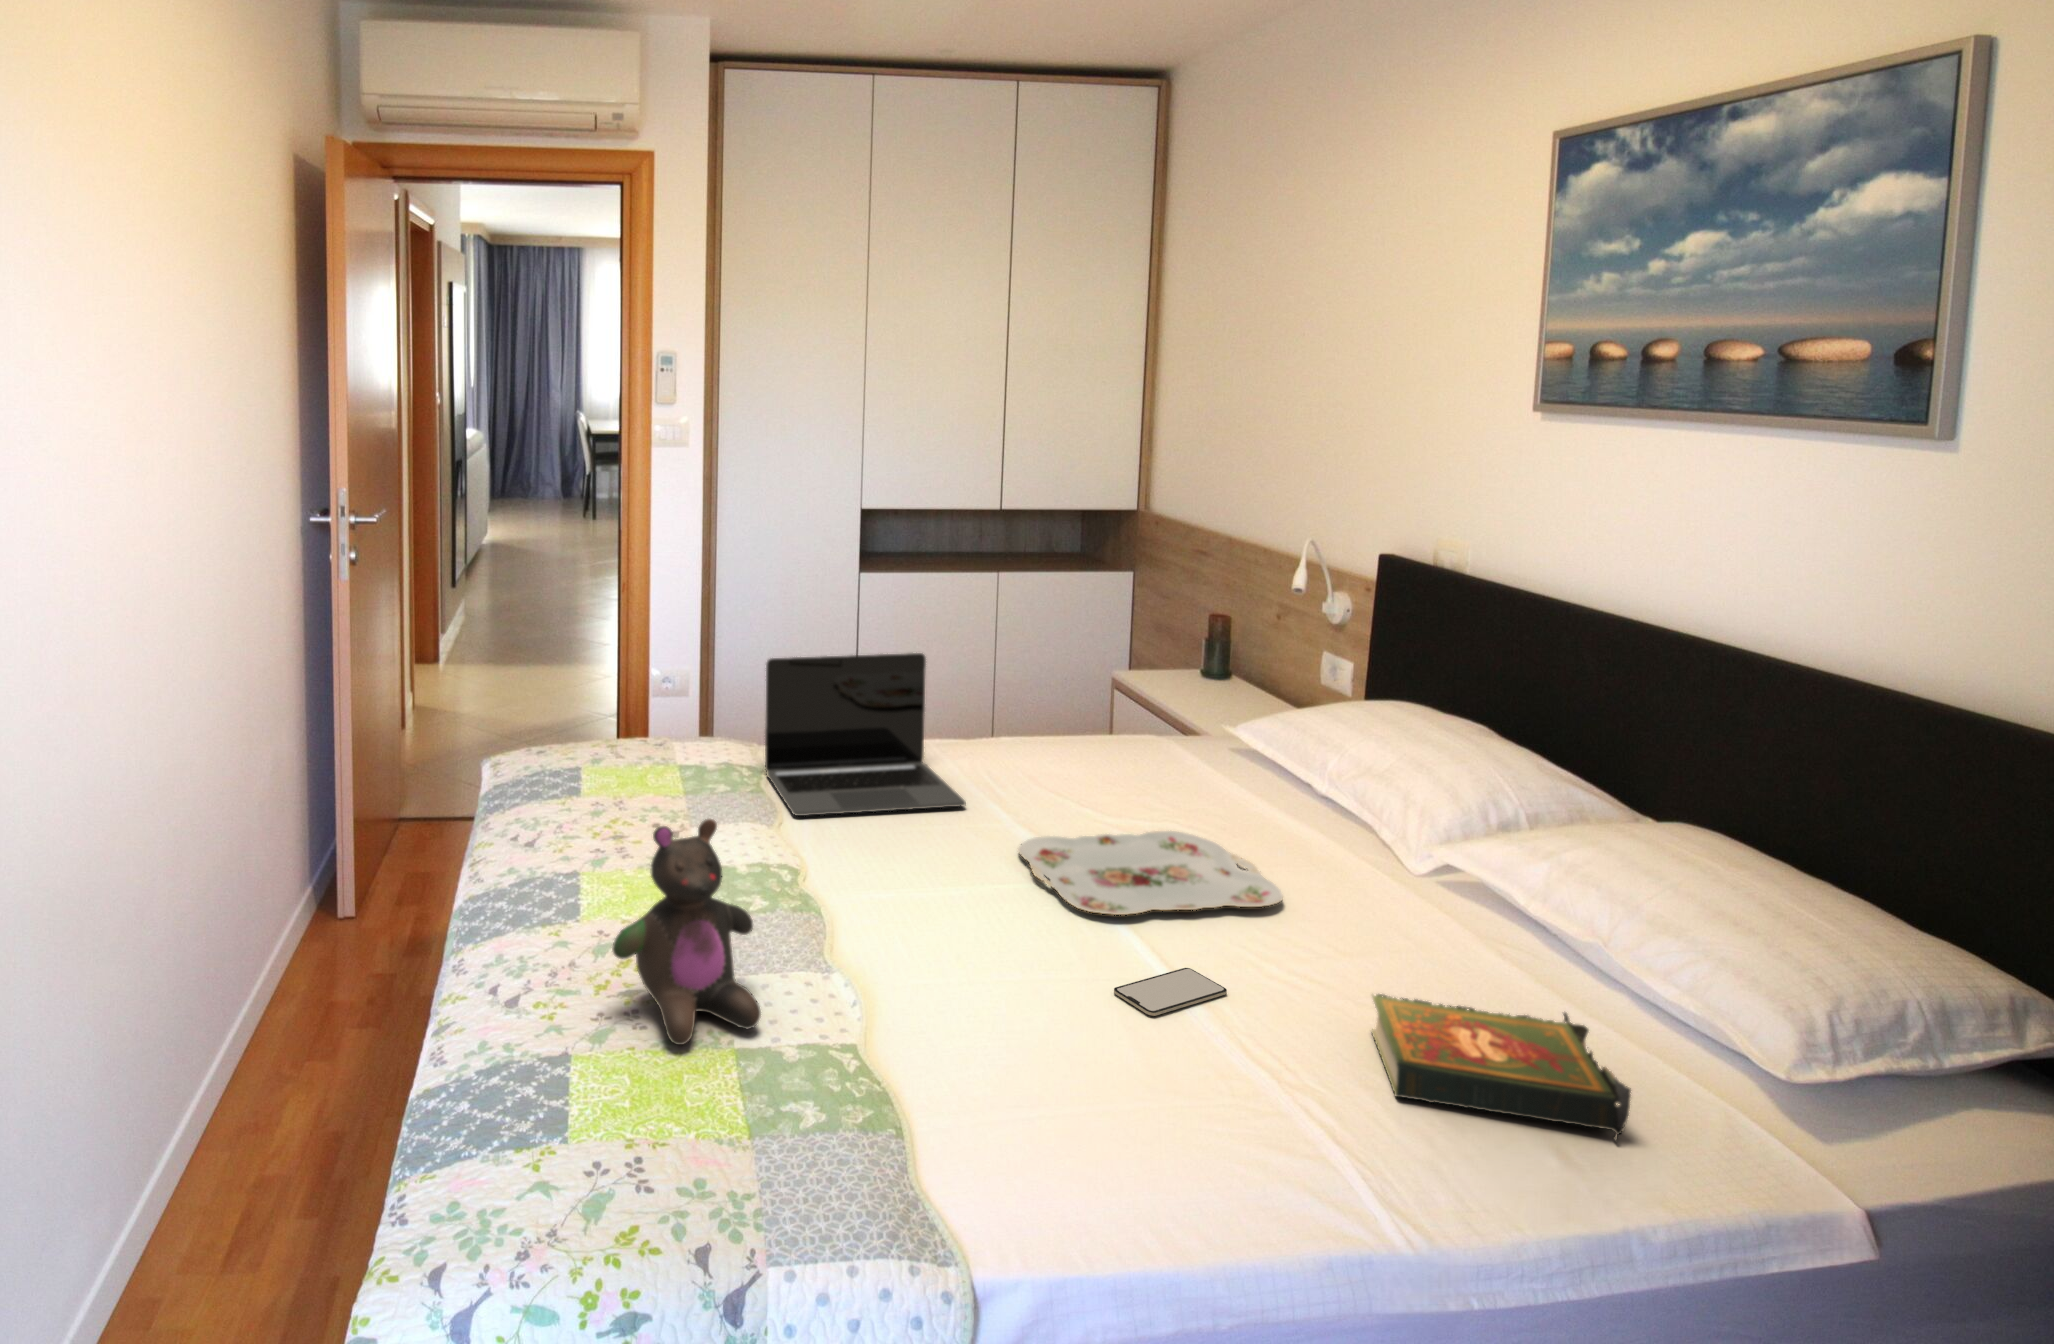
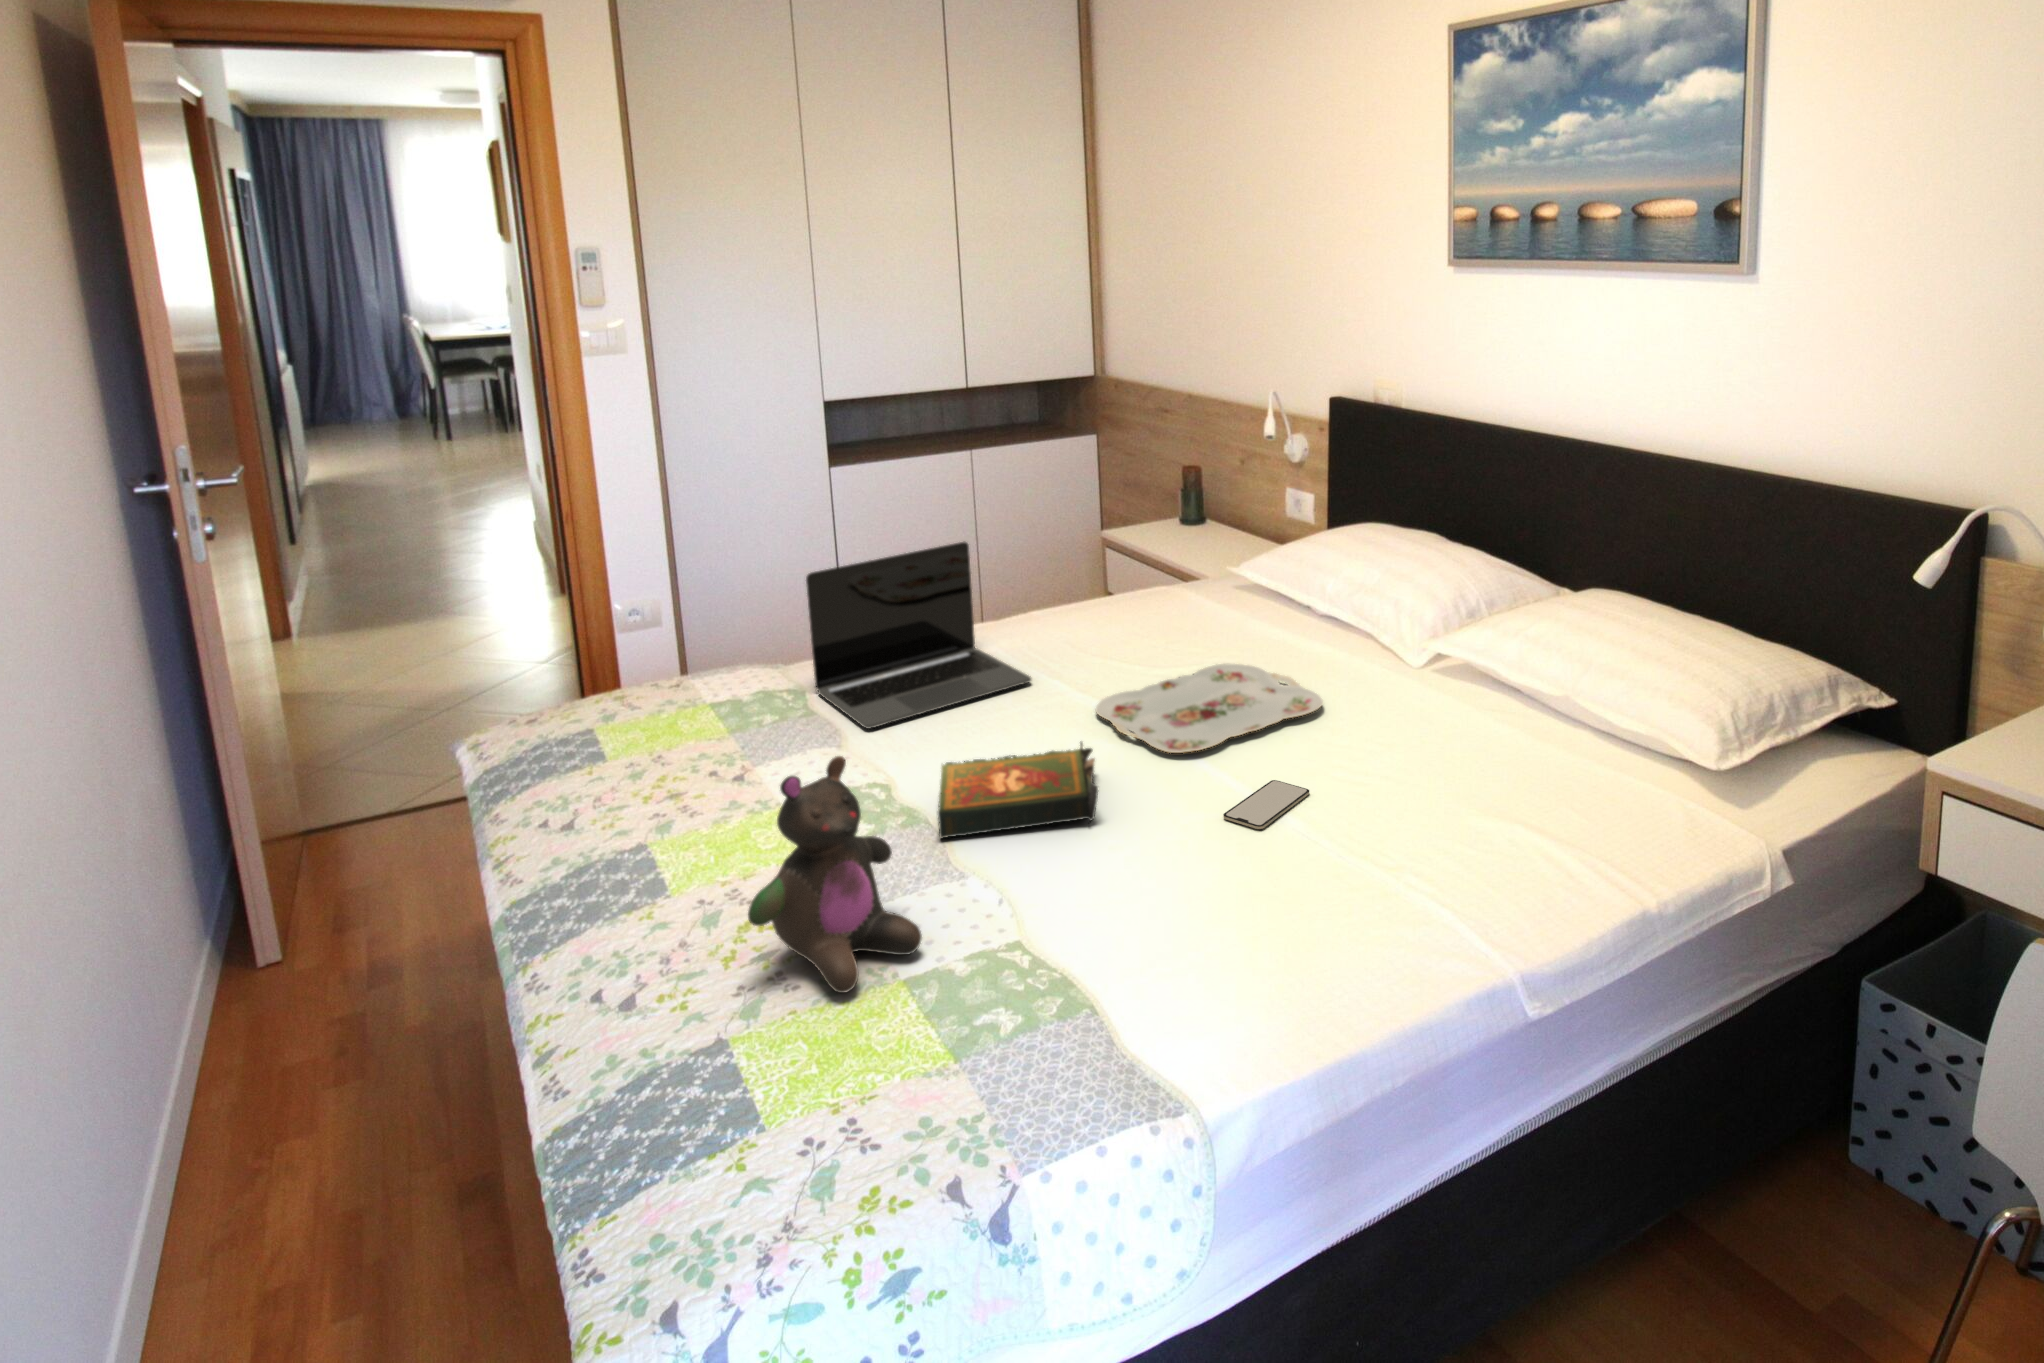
book: present [1372,994,1631,1140] -> present [938,742,1098,838]

